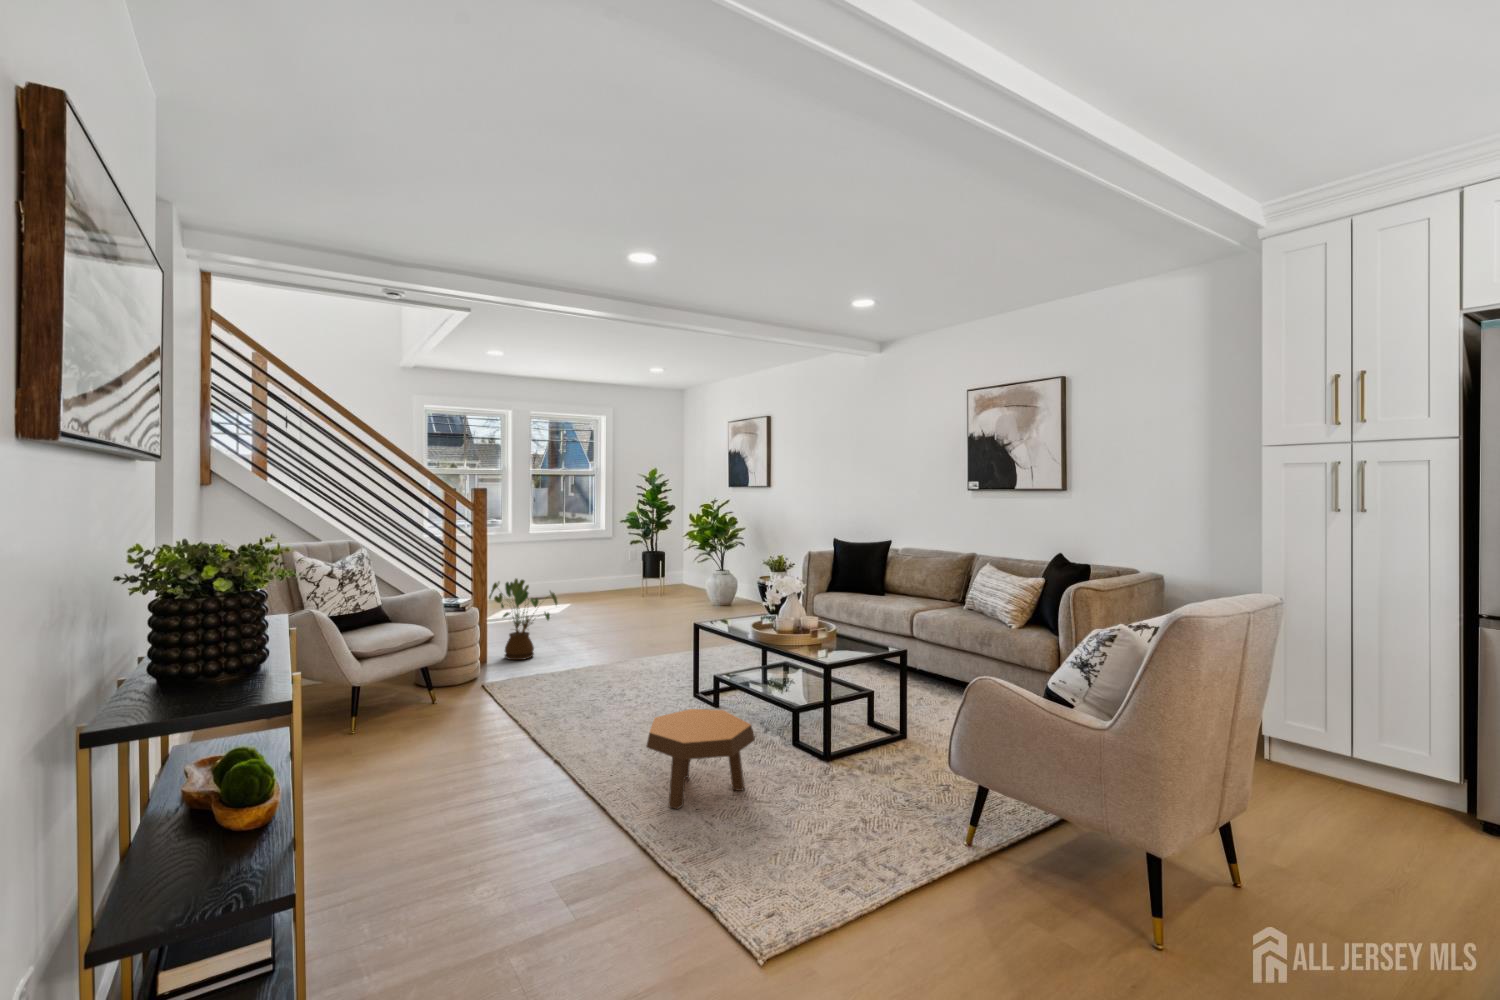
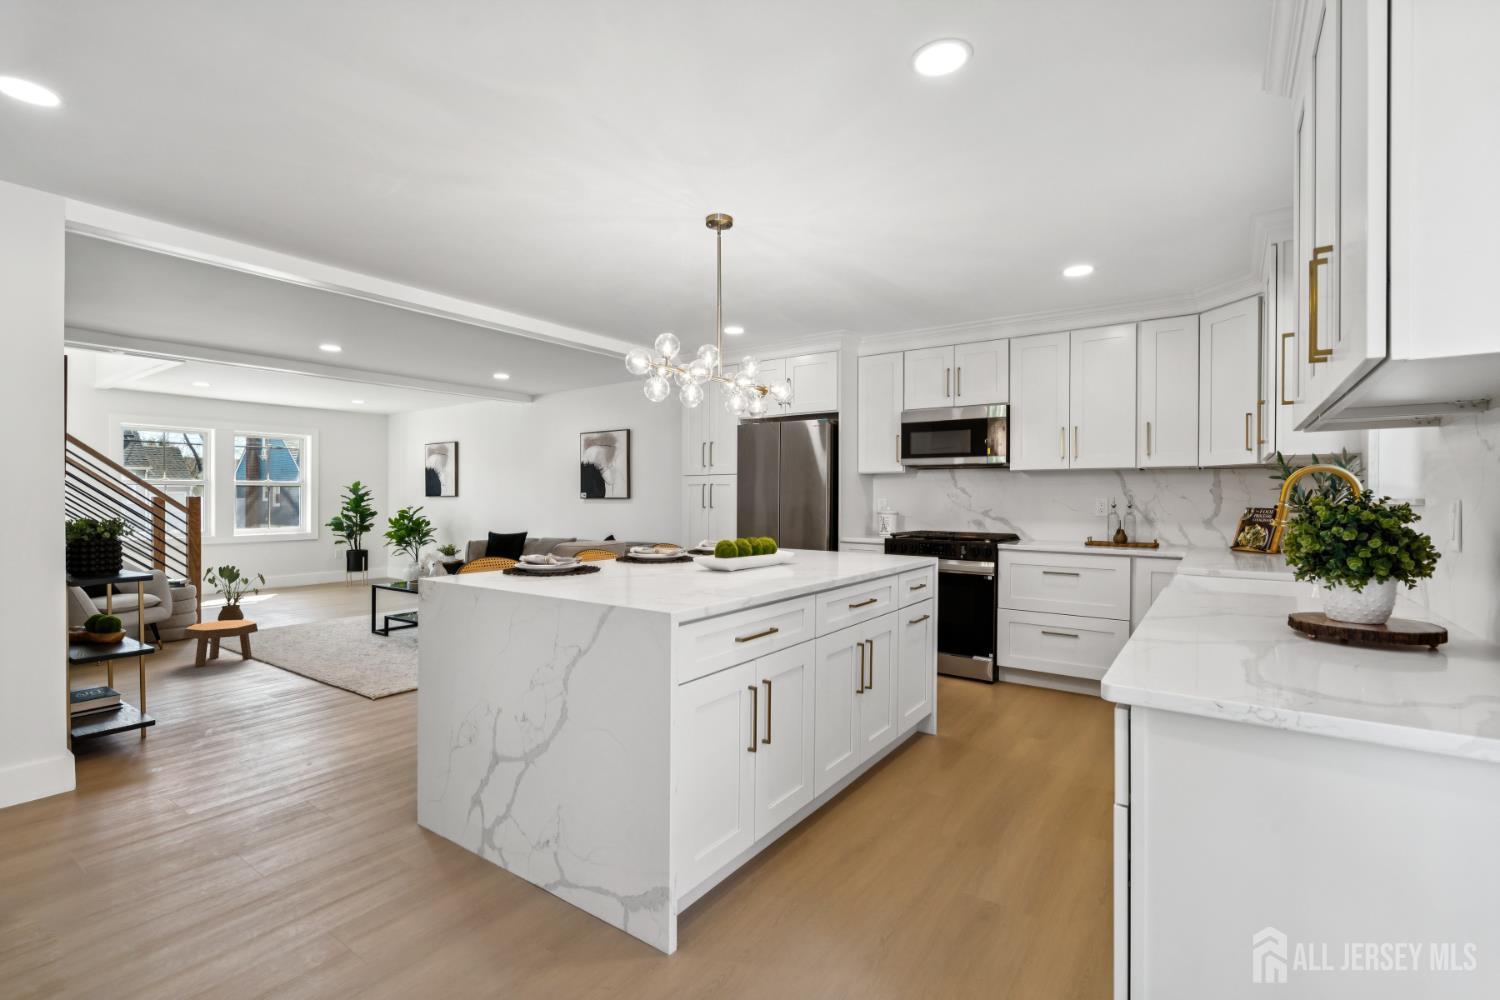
footstool: present [646,709,755,809] -> present [183,620,258,667]

